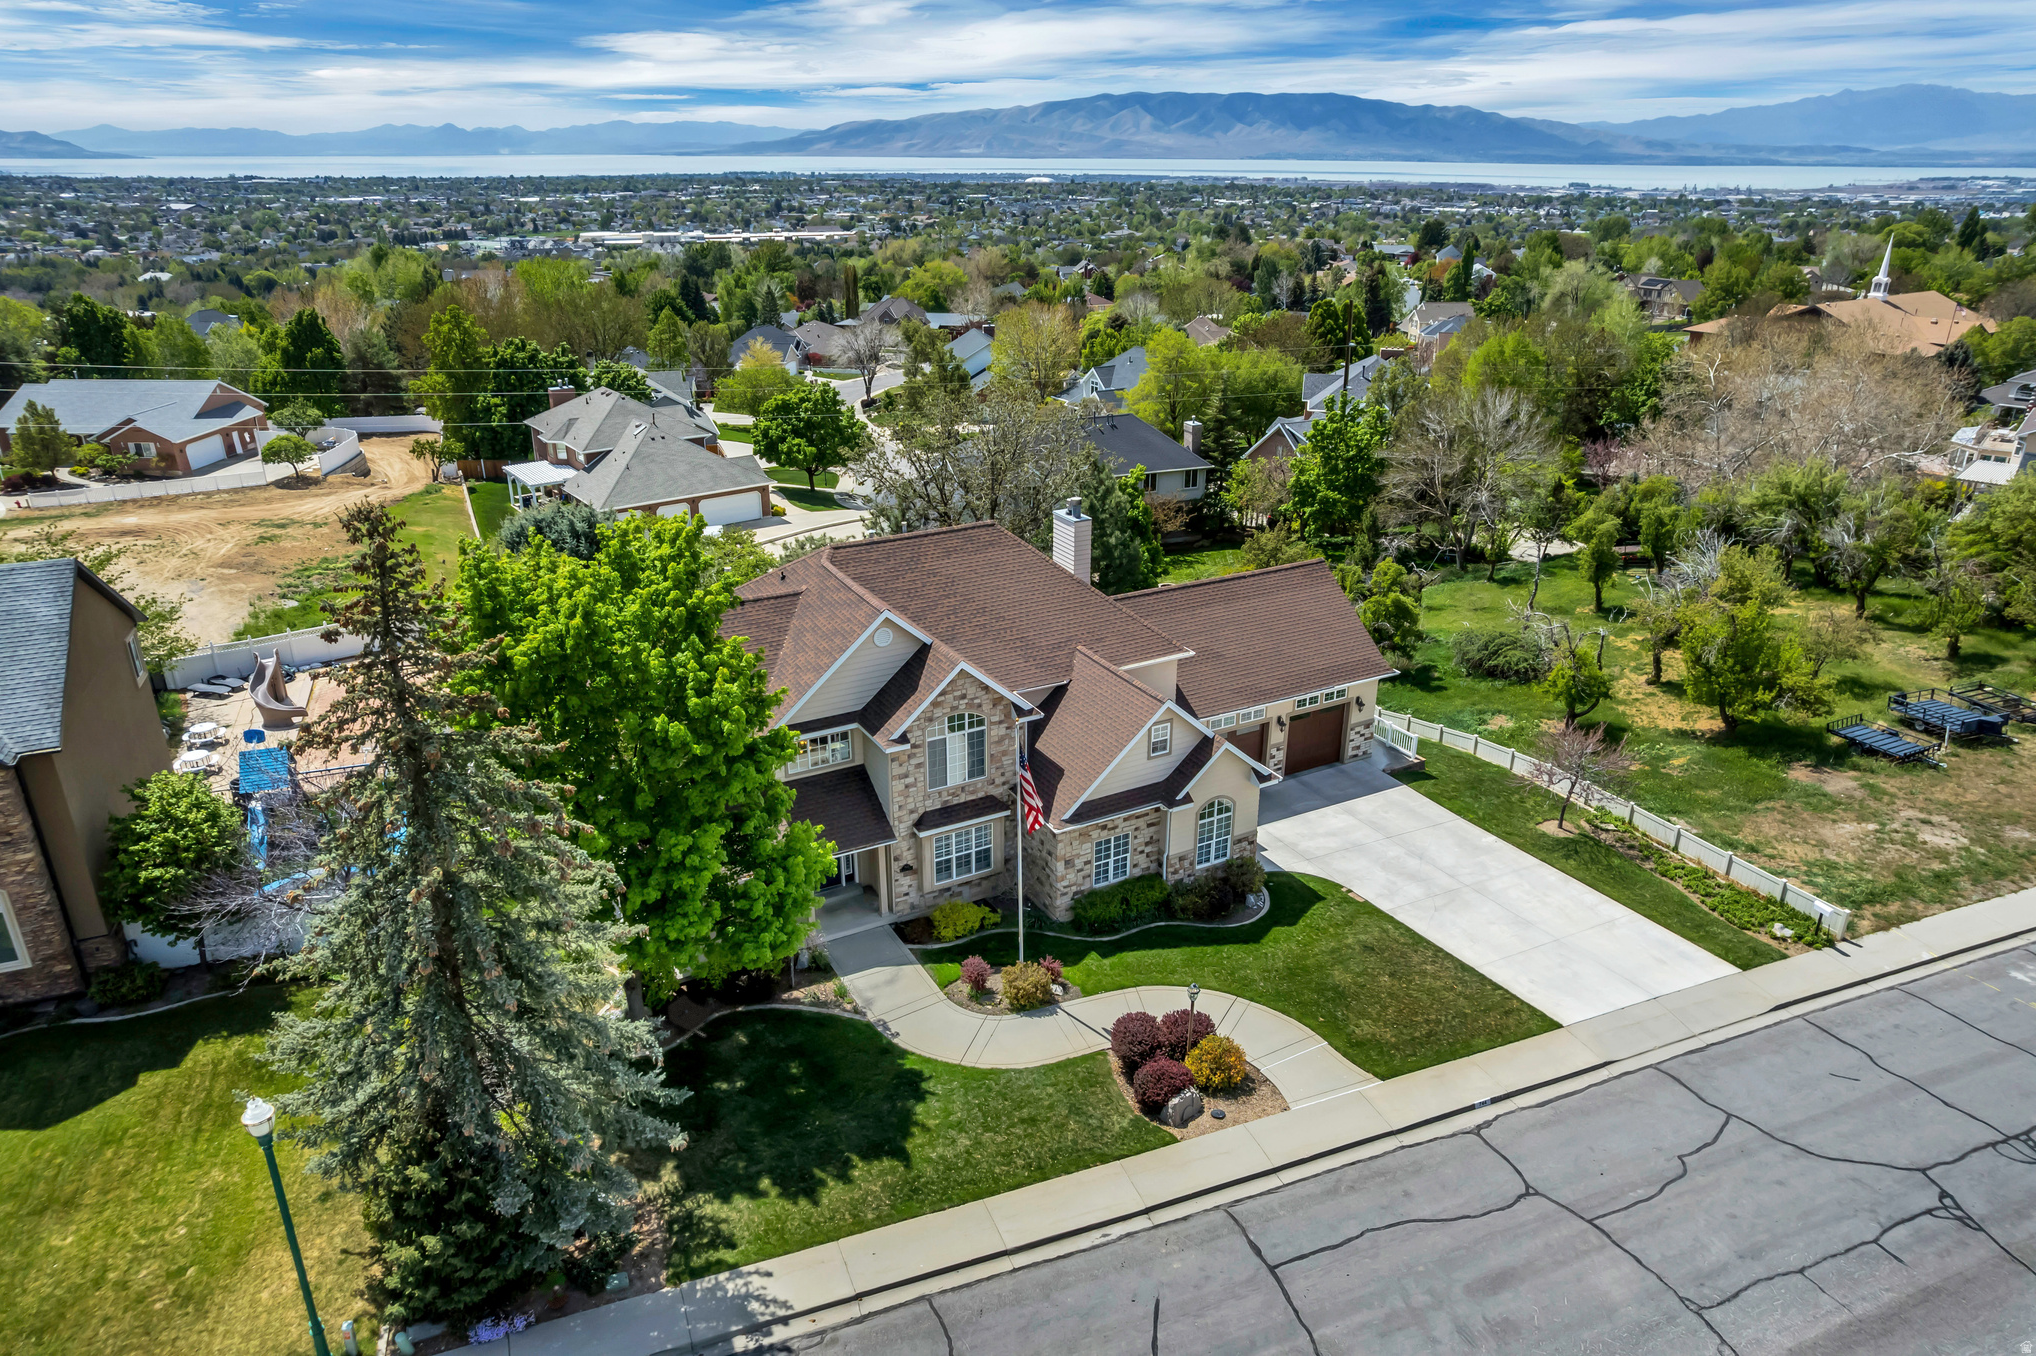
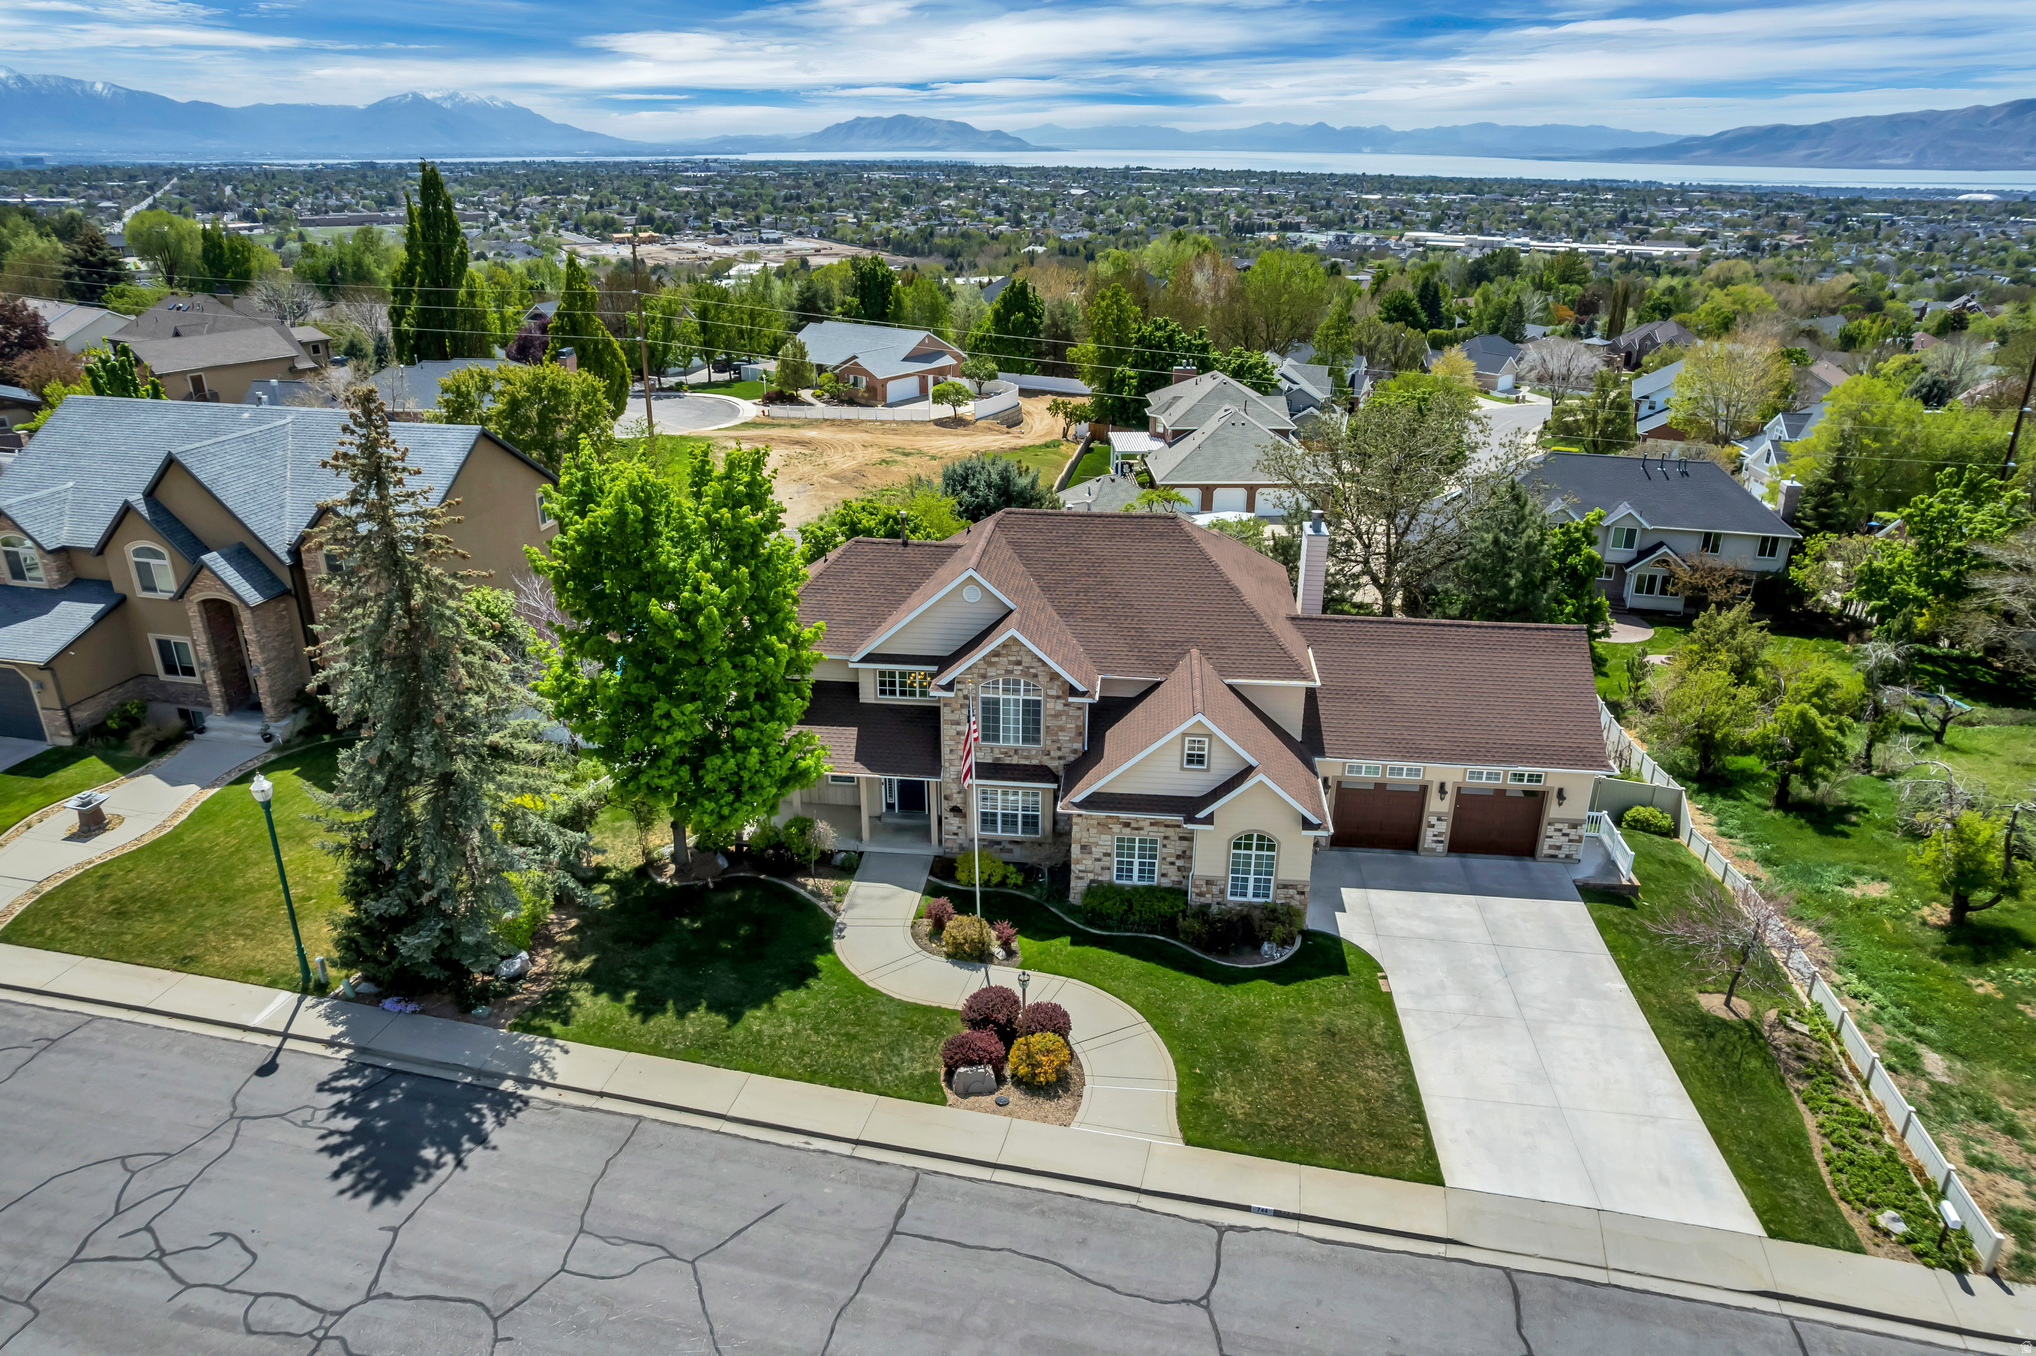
potted tree: present [539,1271,569,1309] -> none [434,982,463,1013]

